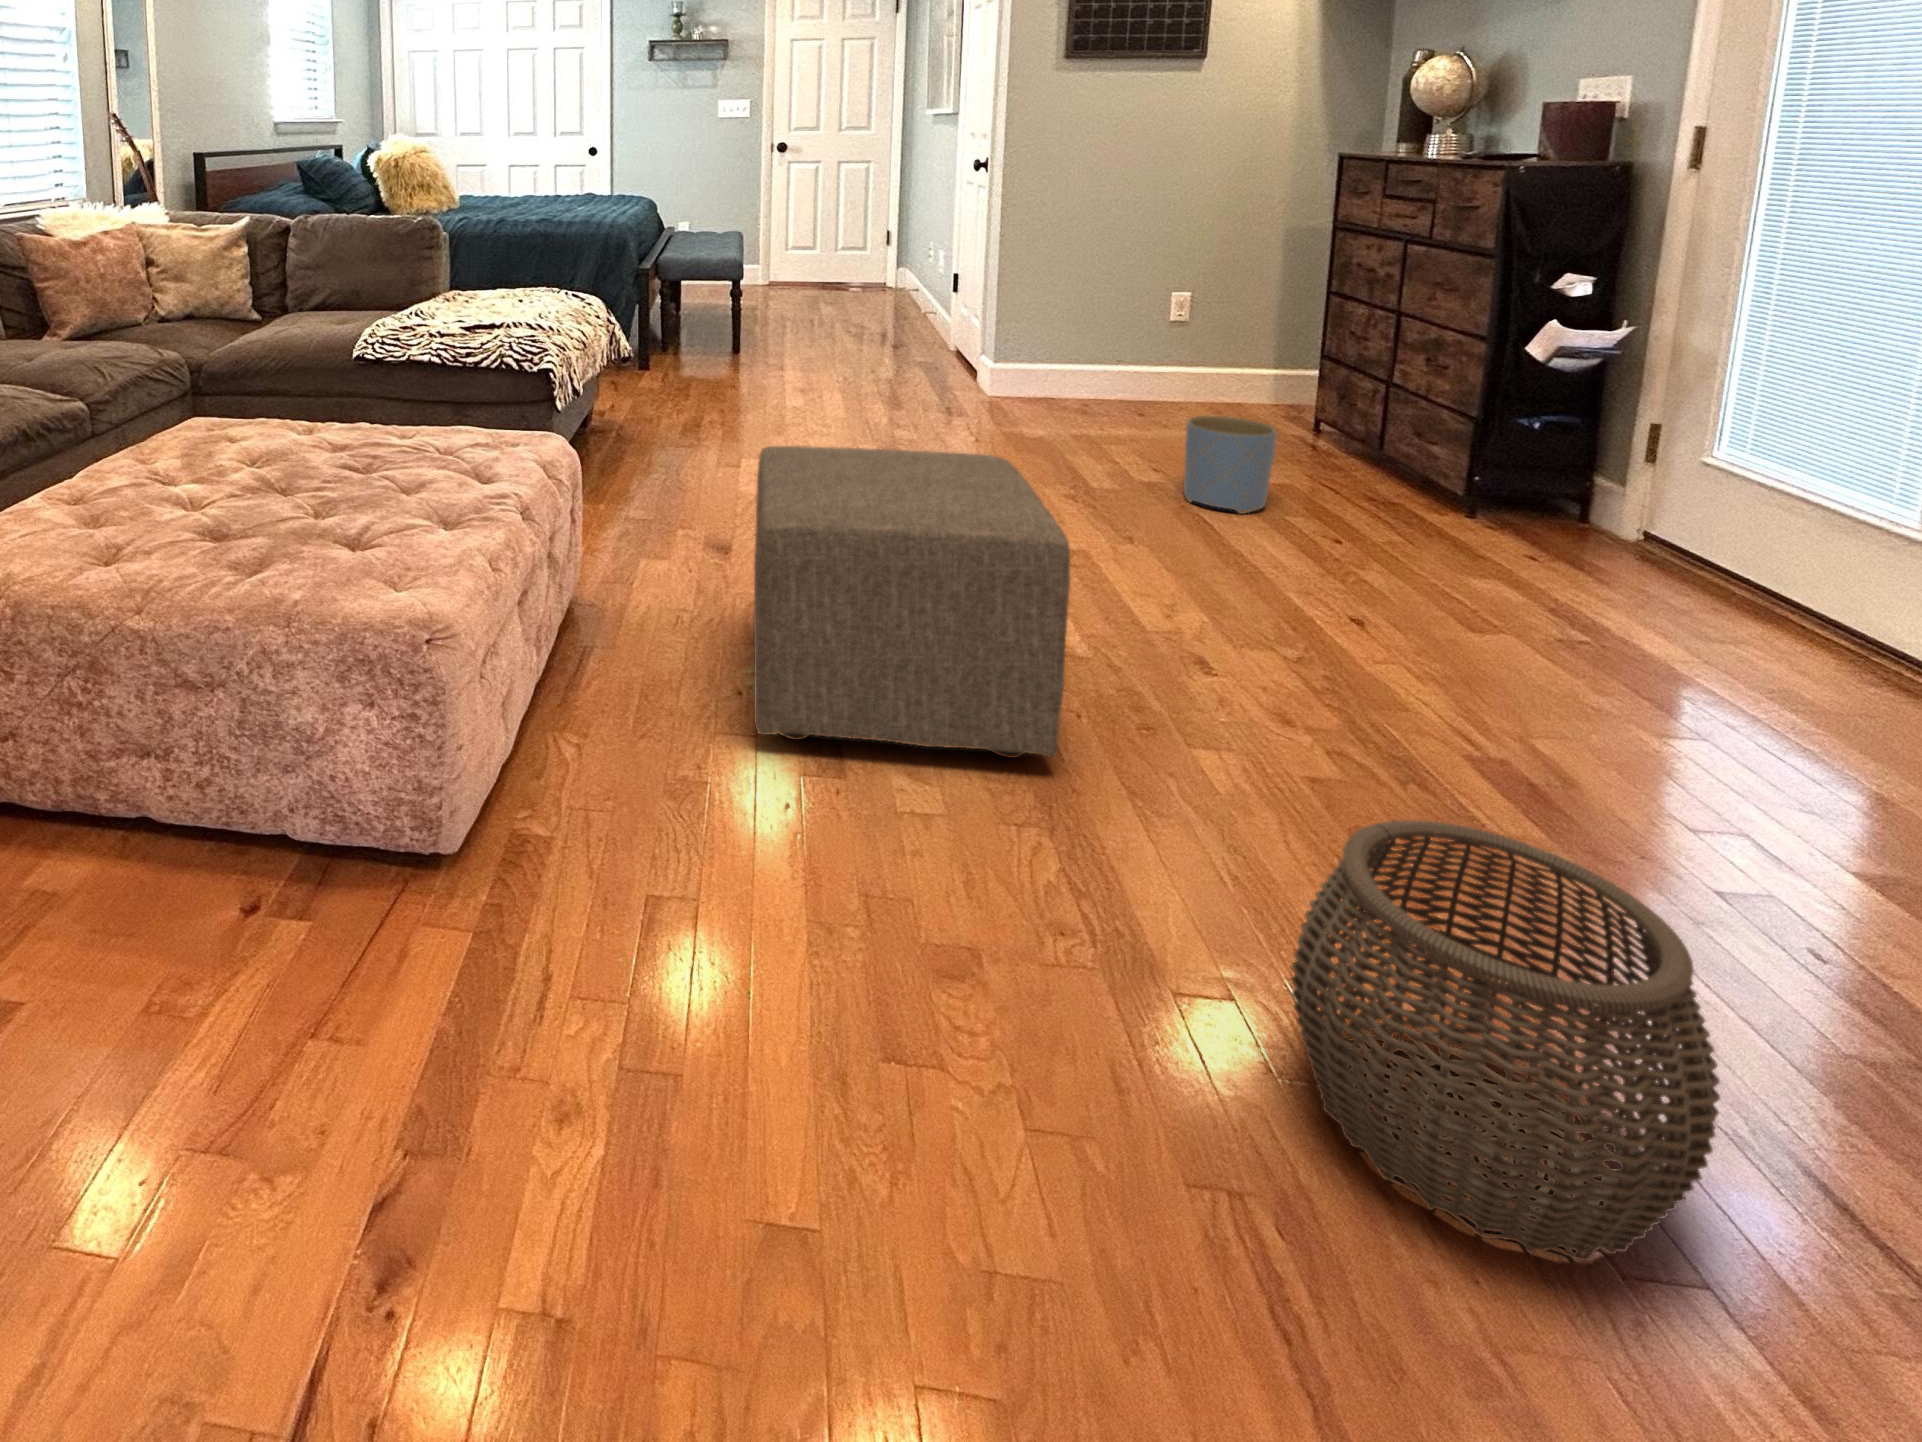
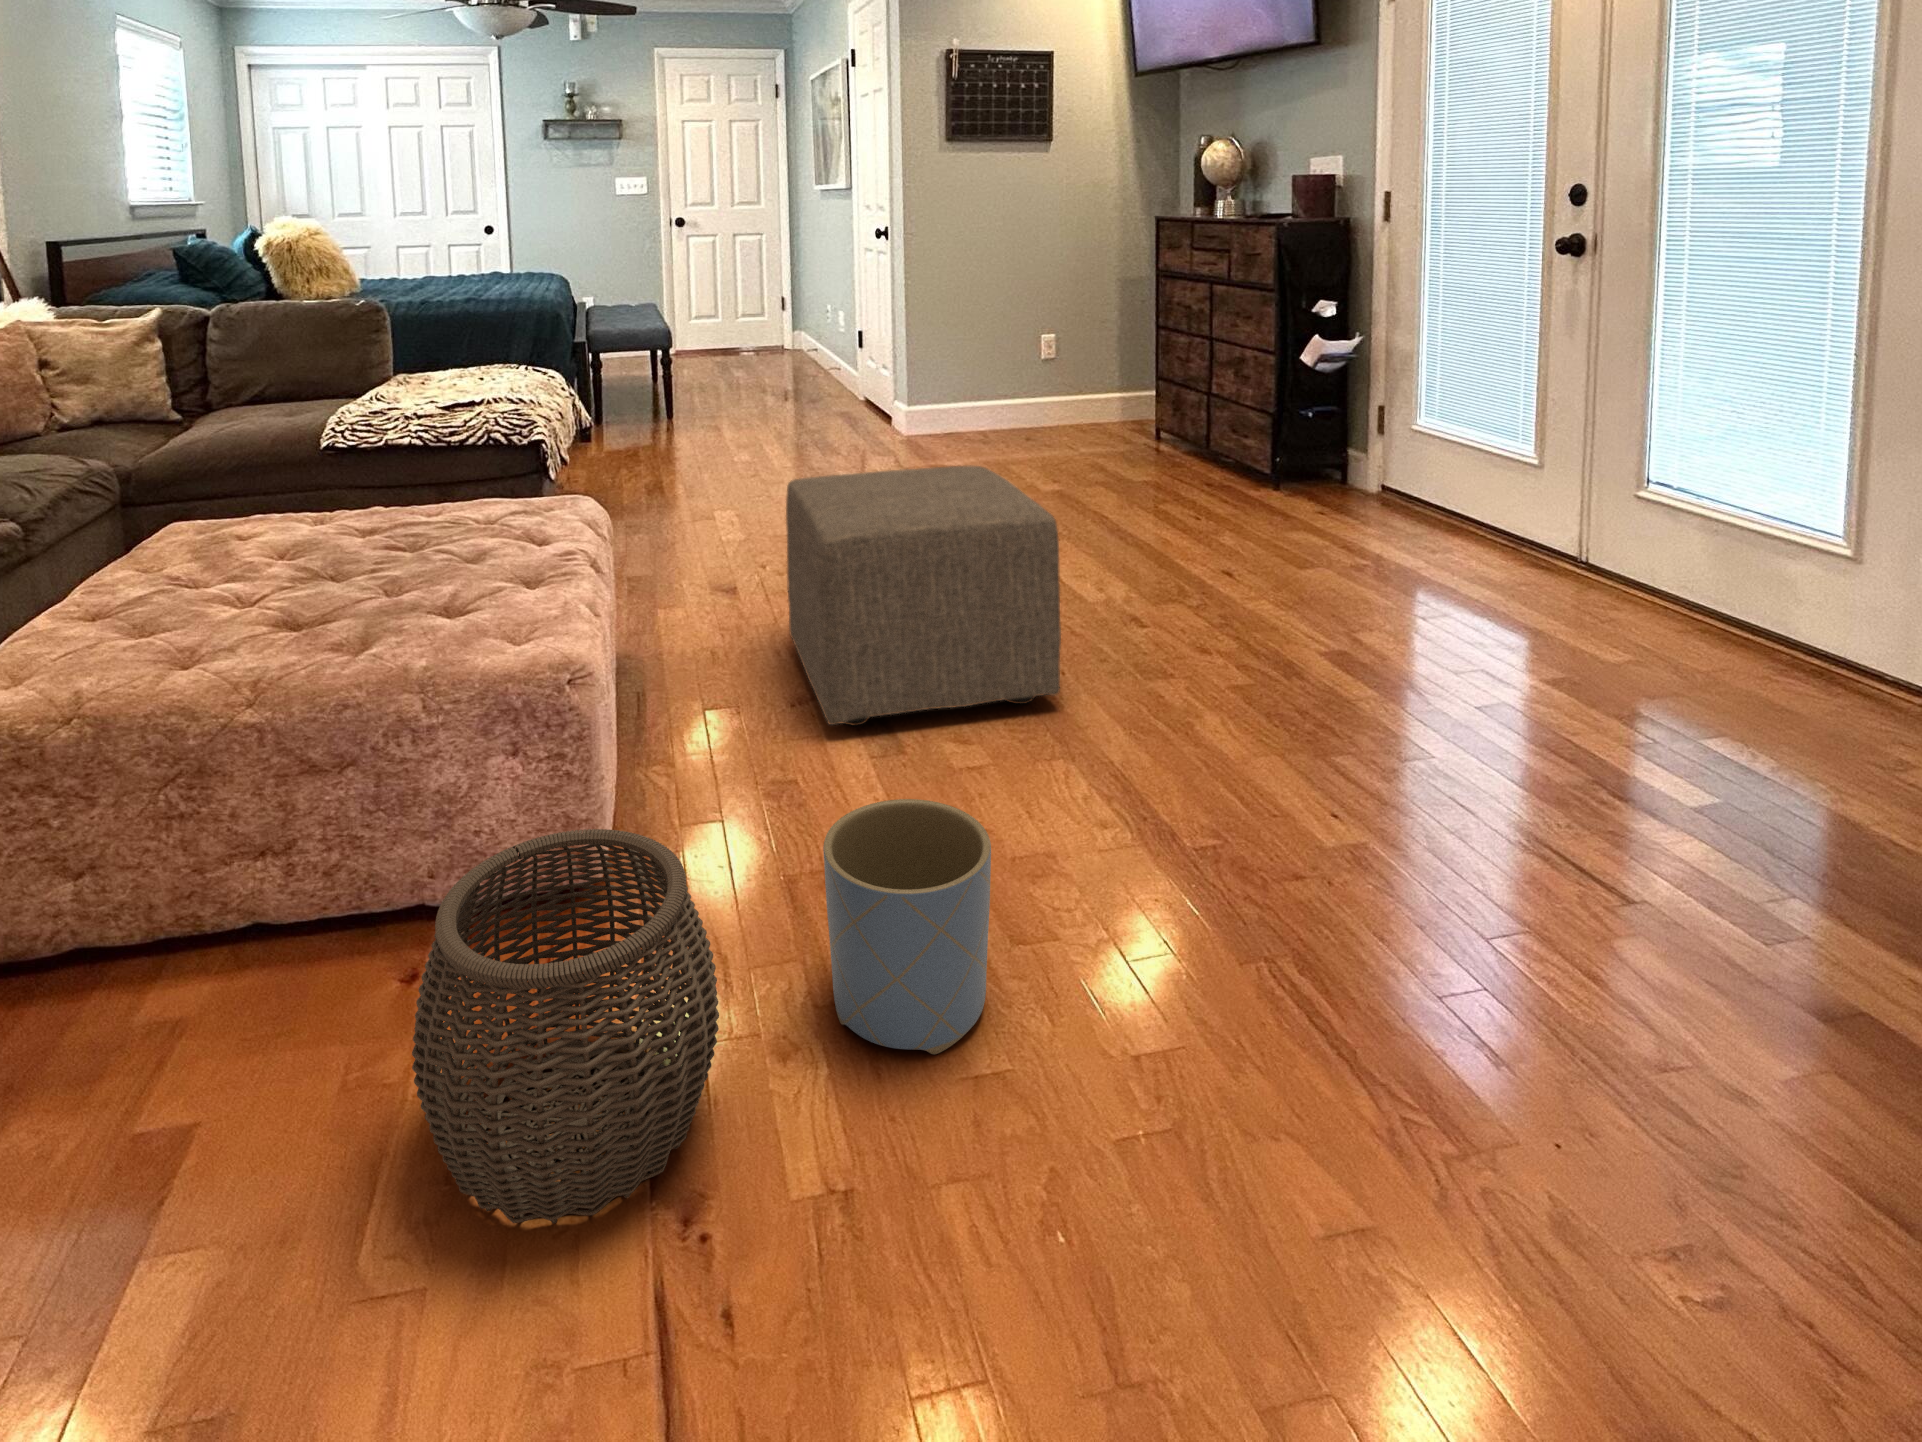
planter: present [1184,416,1277,514] -> present [823,799,991,1054]
woven basket: present [1291,820,1720,1261] -> present [412,829,719,1223]

